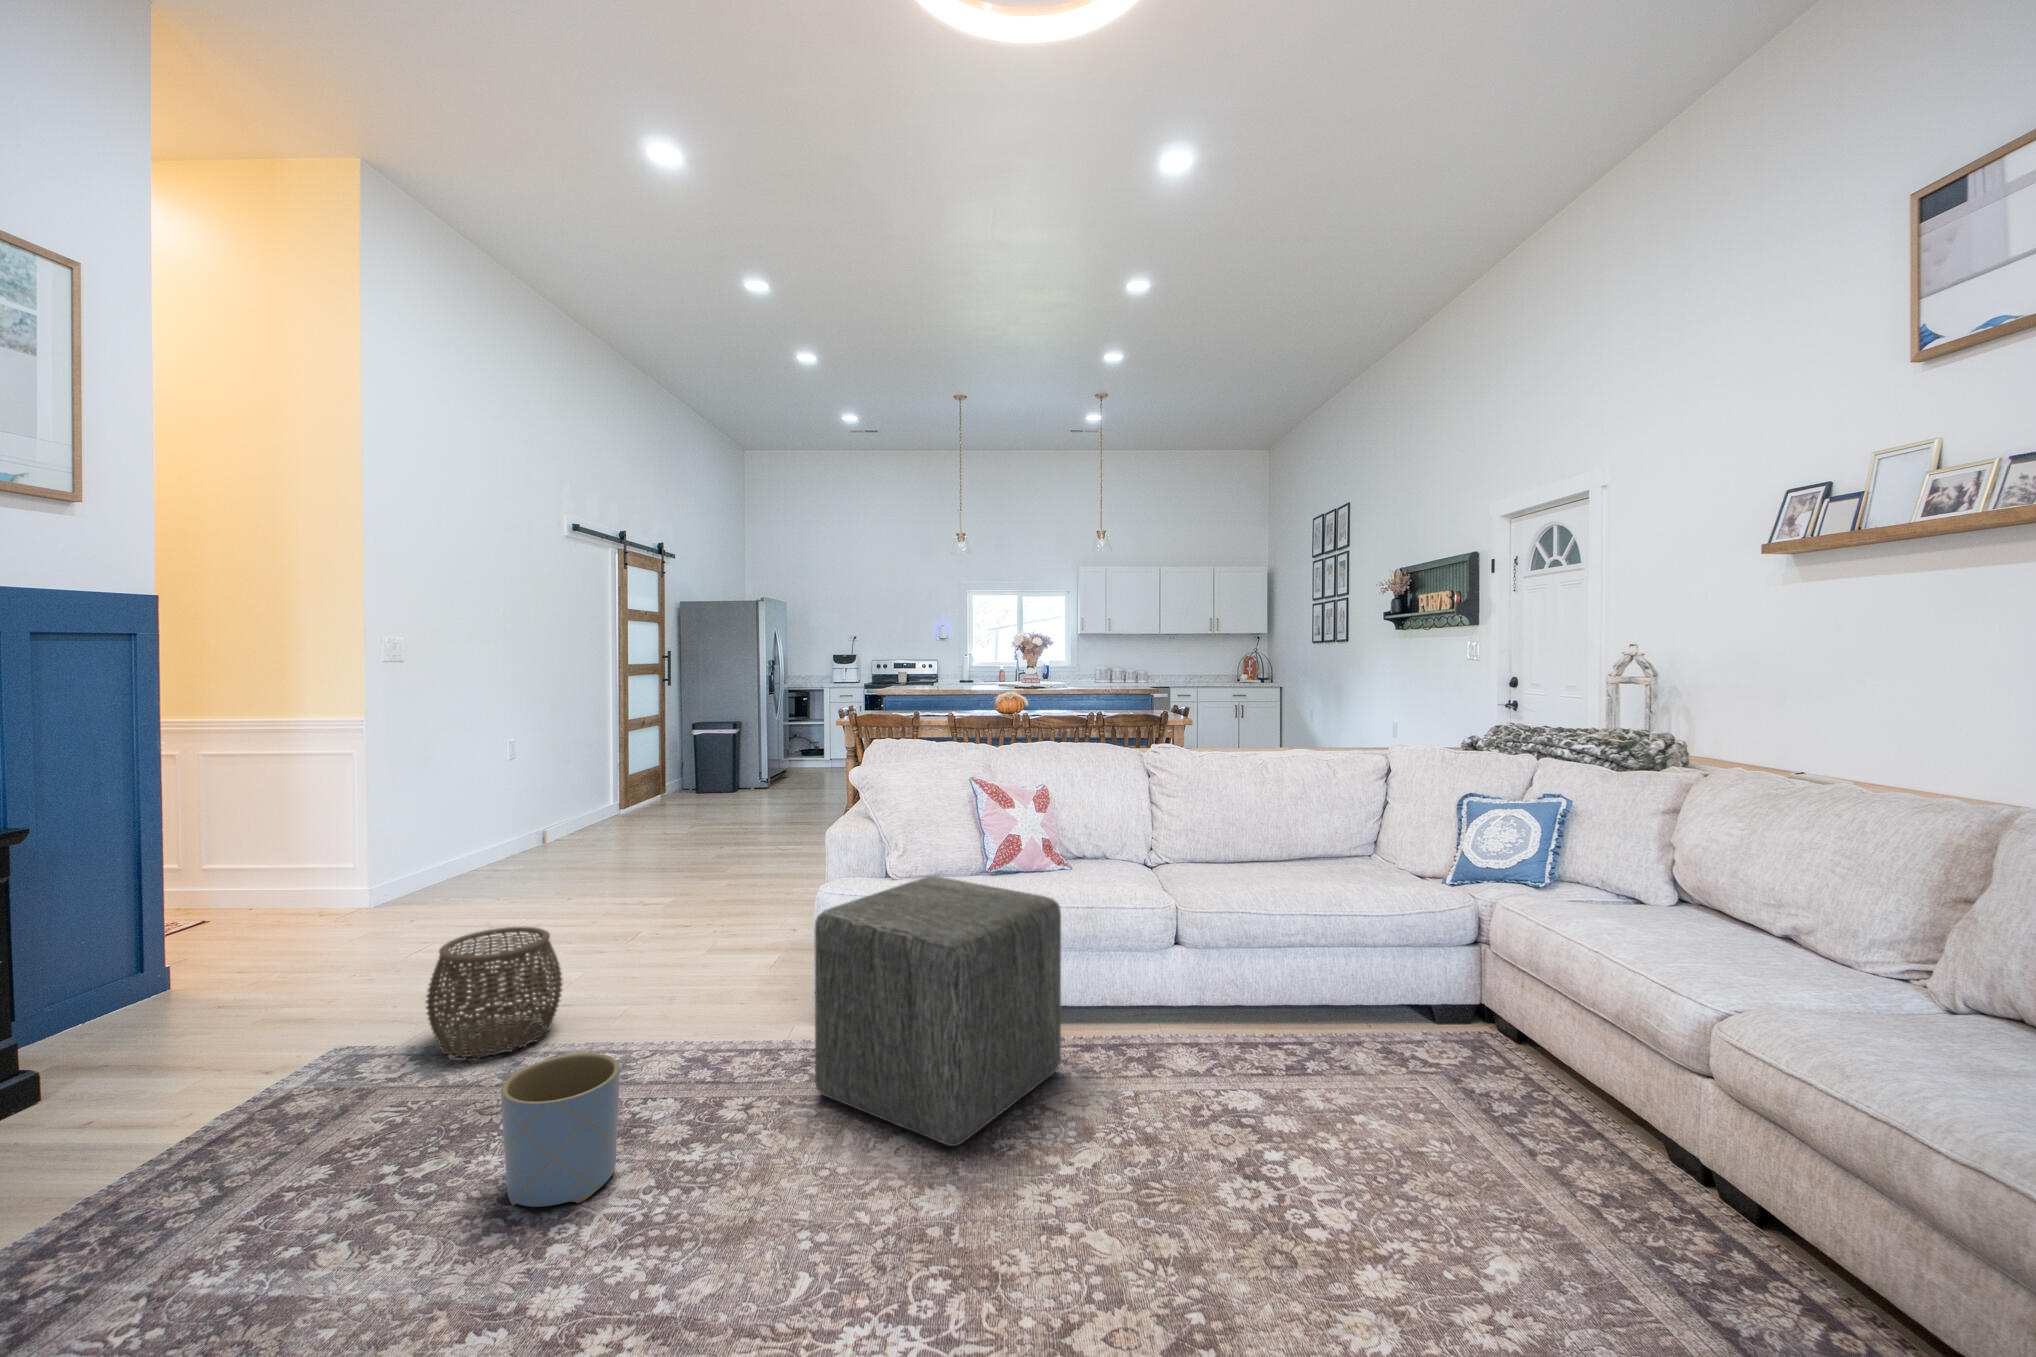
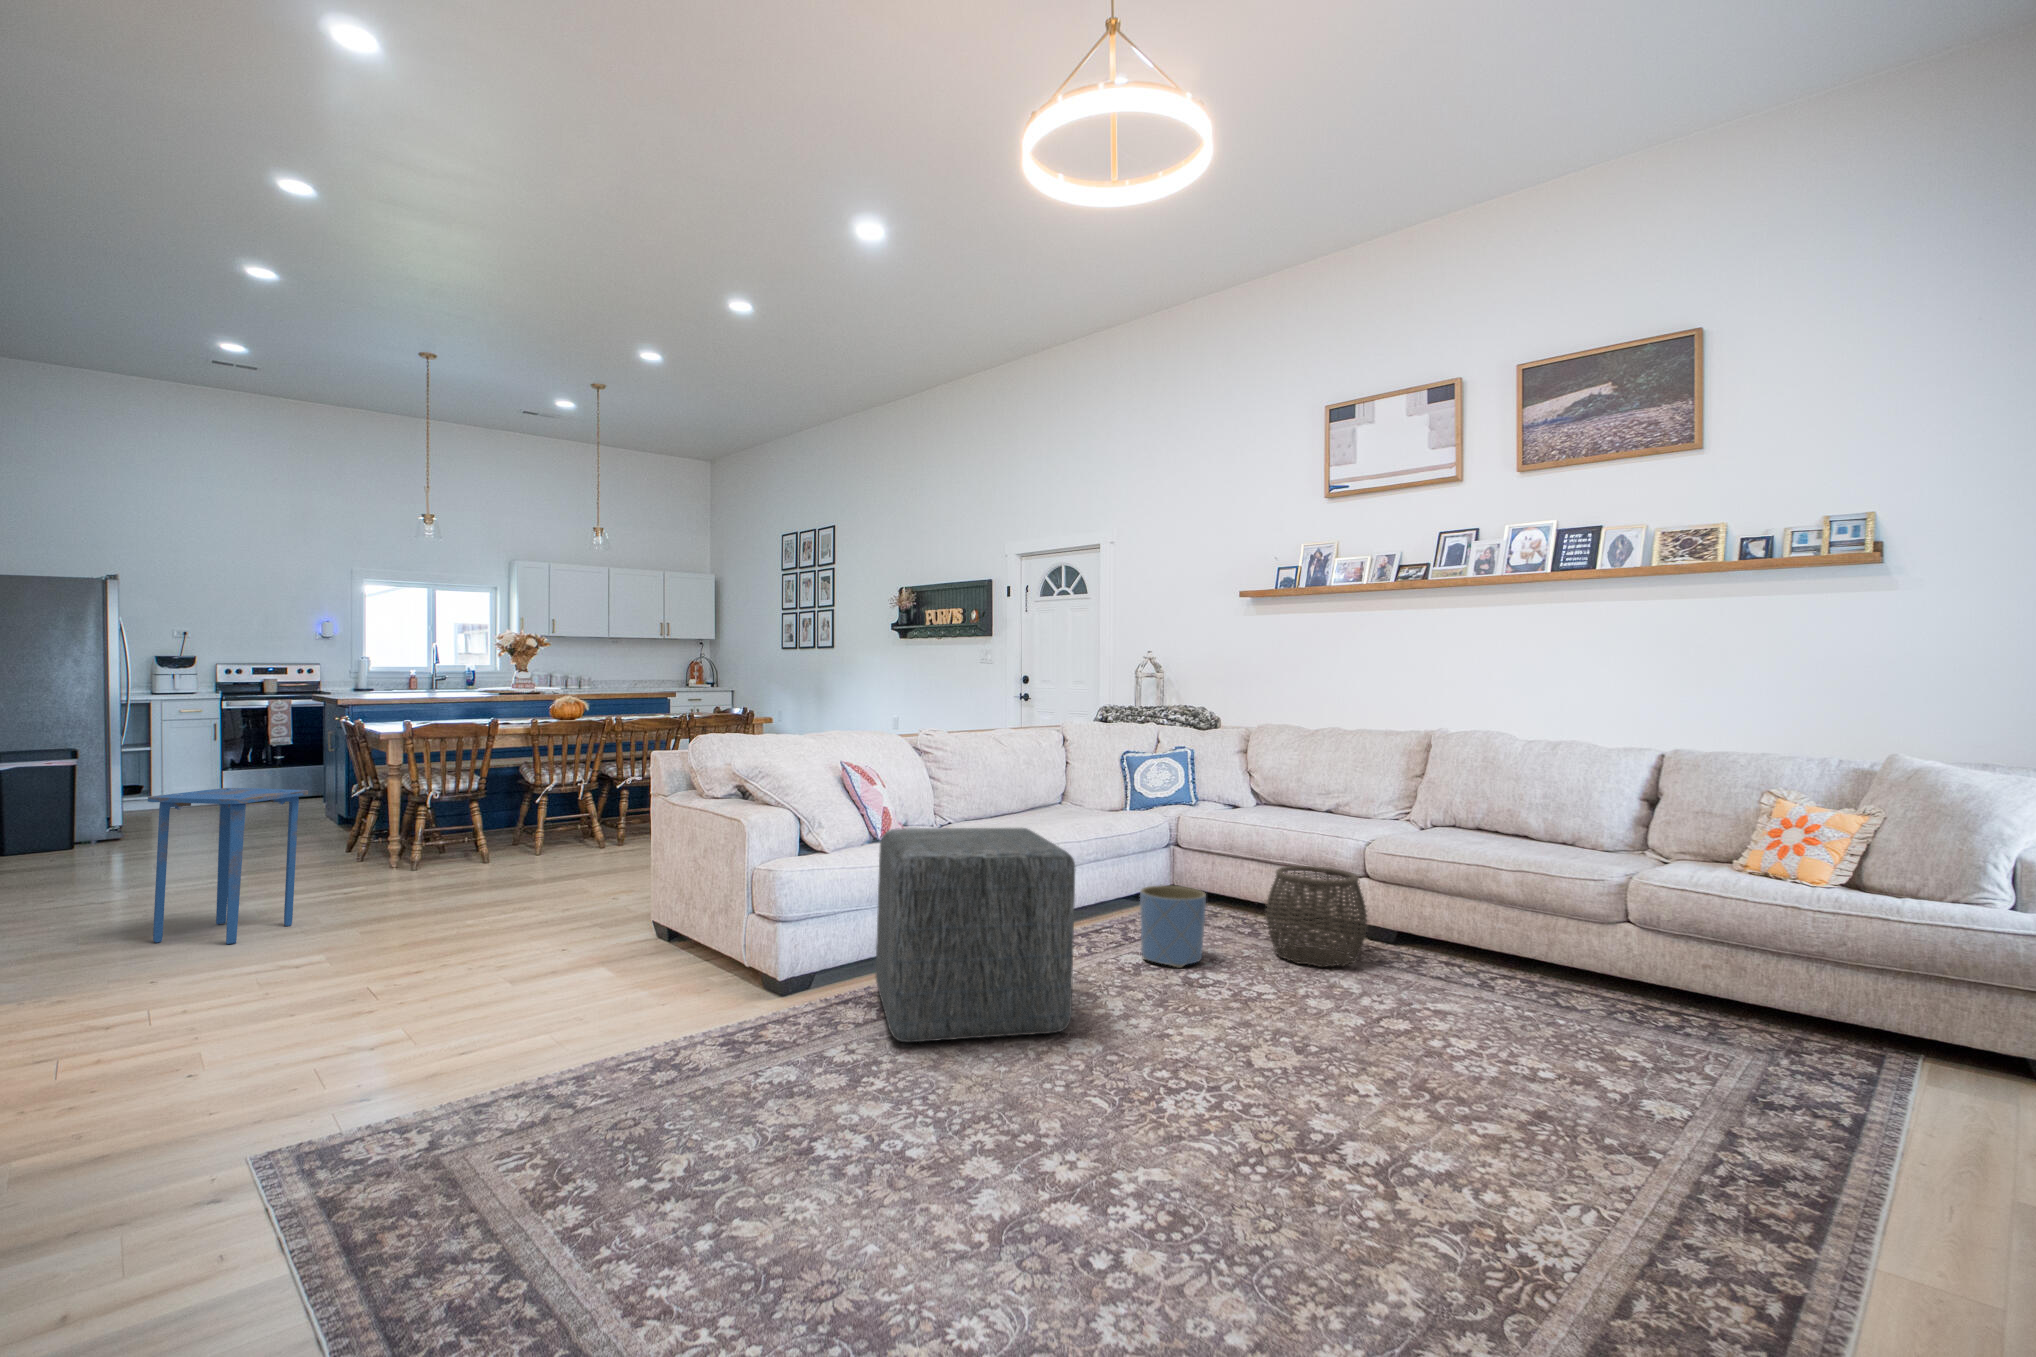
side table: none [697,774,776,878] -> present [148,788,308,944]
woven basket: present [426,927,563,1059] -> present [1266,866,1368,967]
planter: present [501,1053,620,1207] -> present [1140,885,1206,968]

